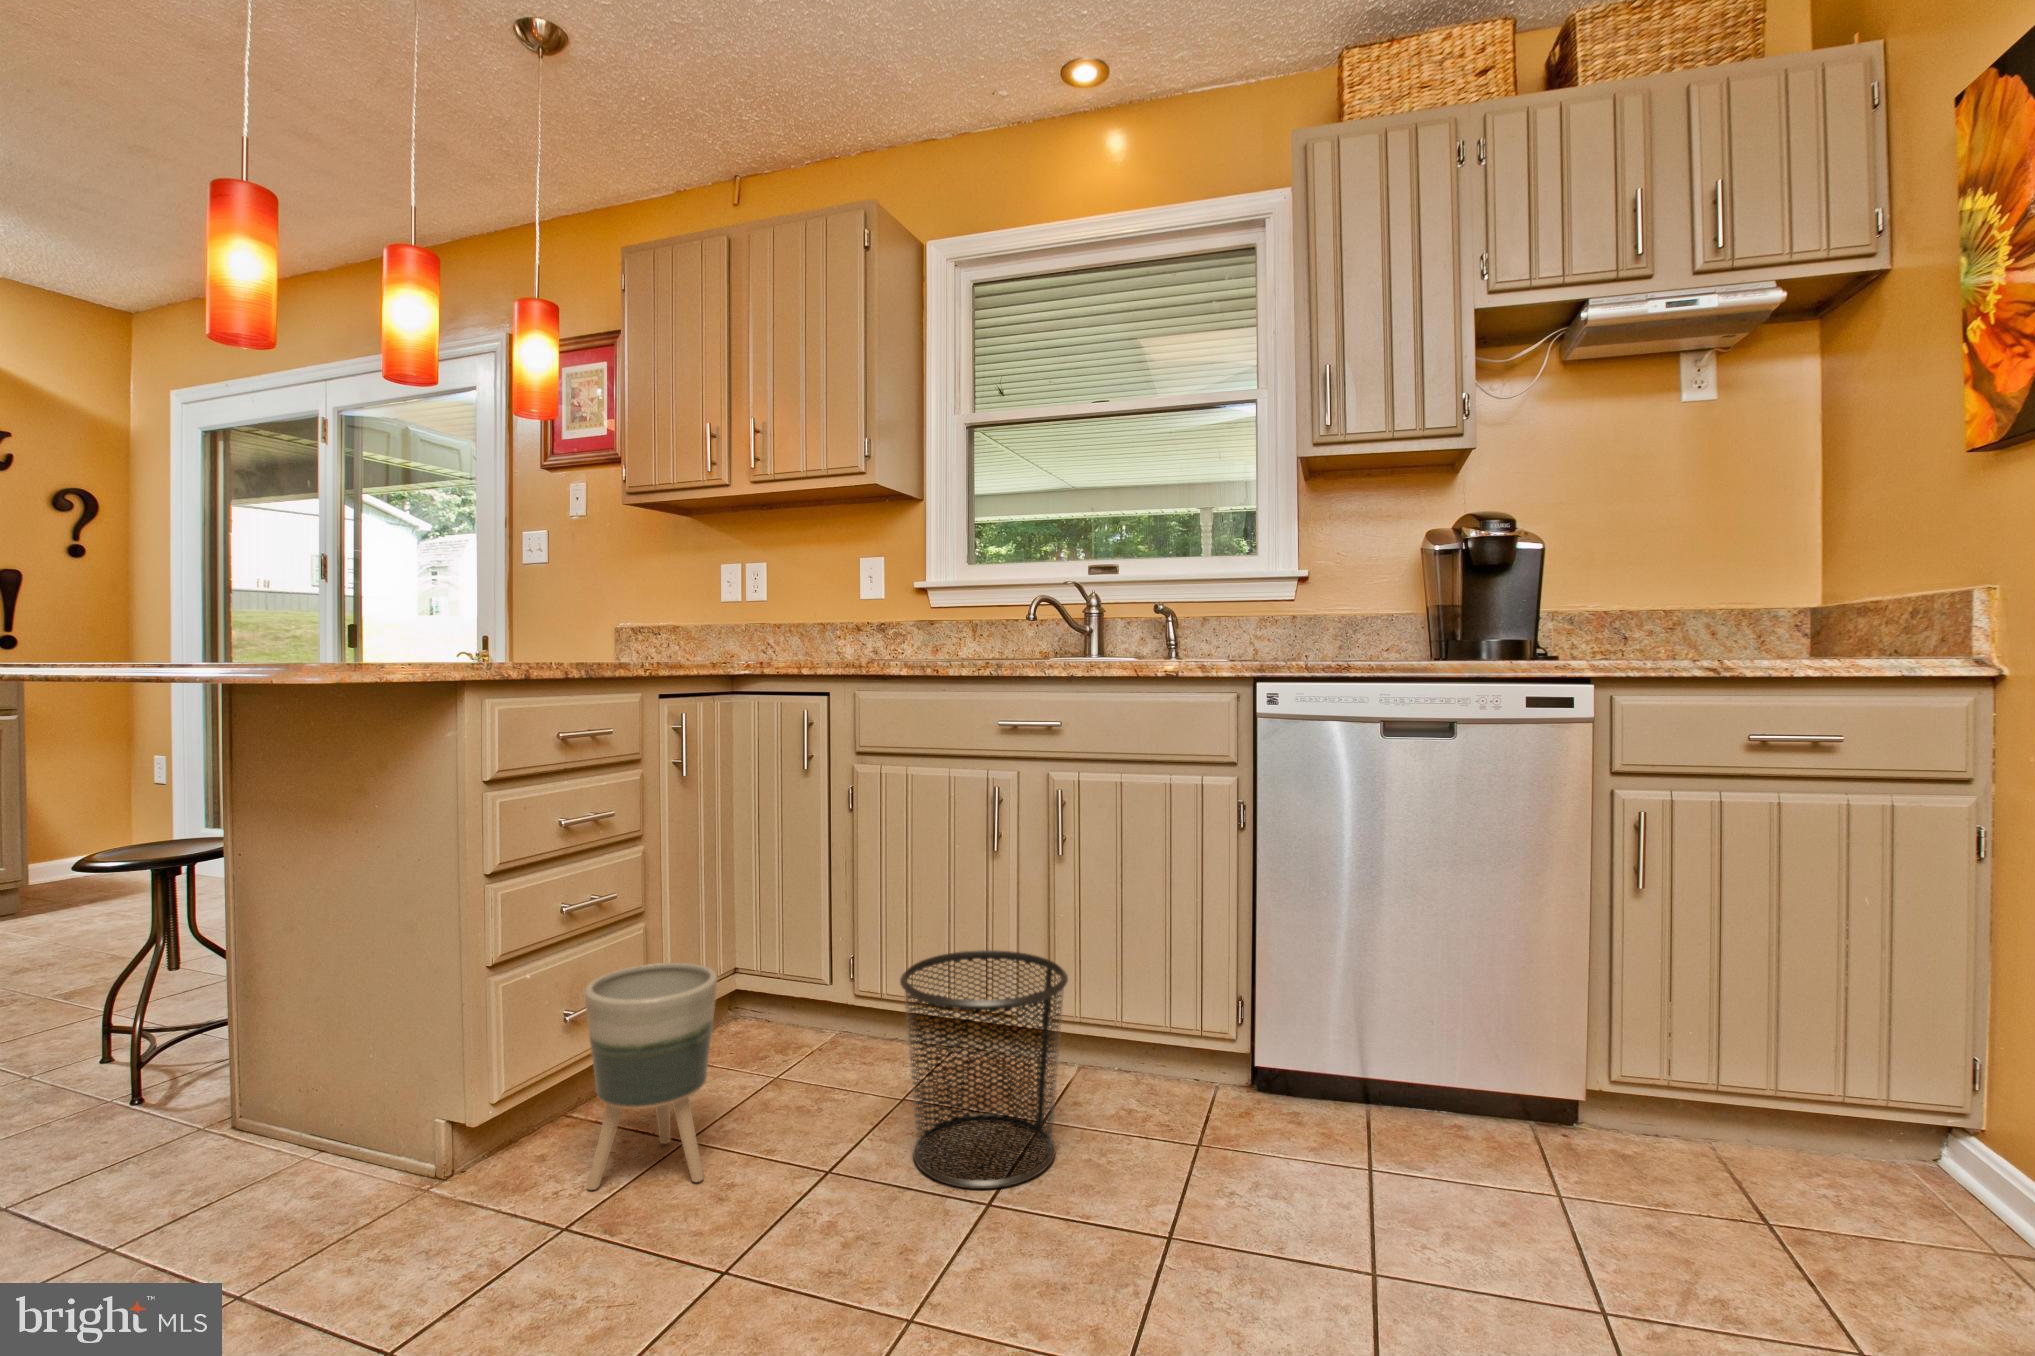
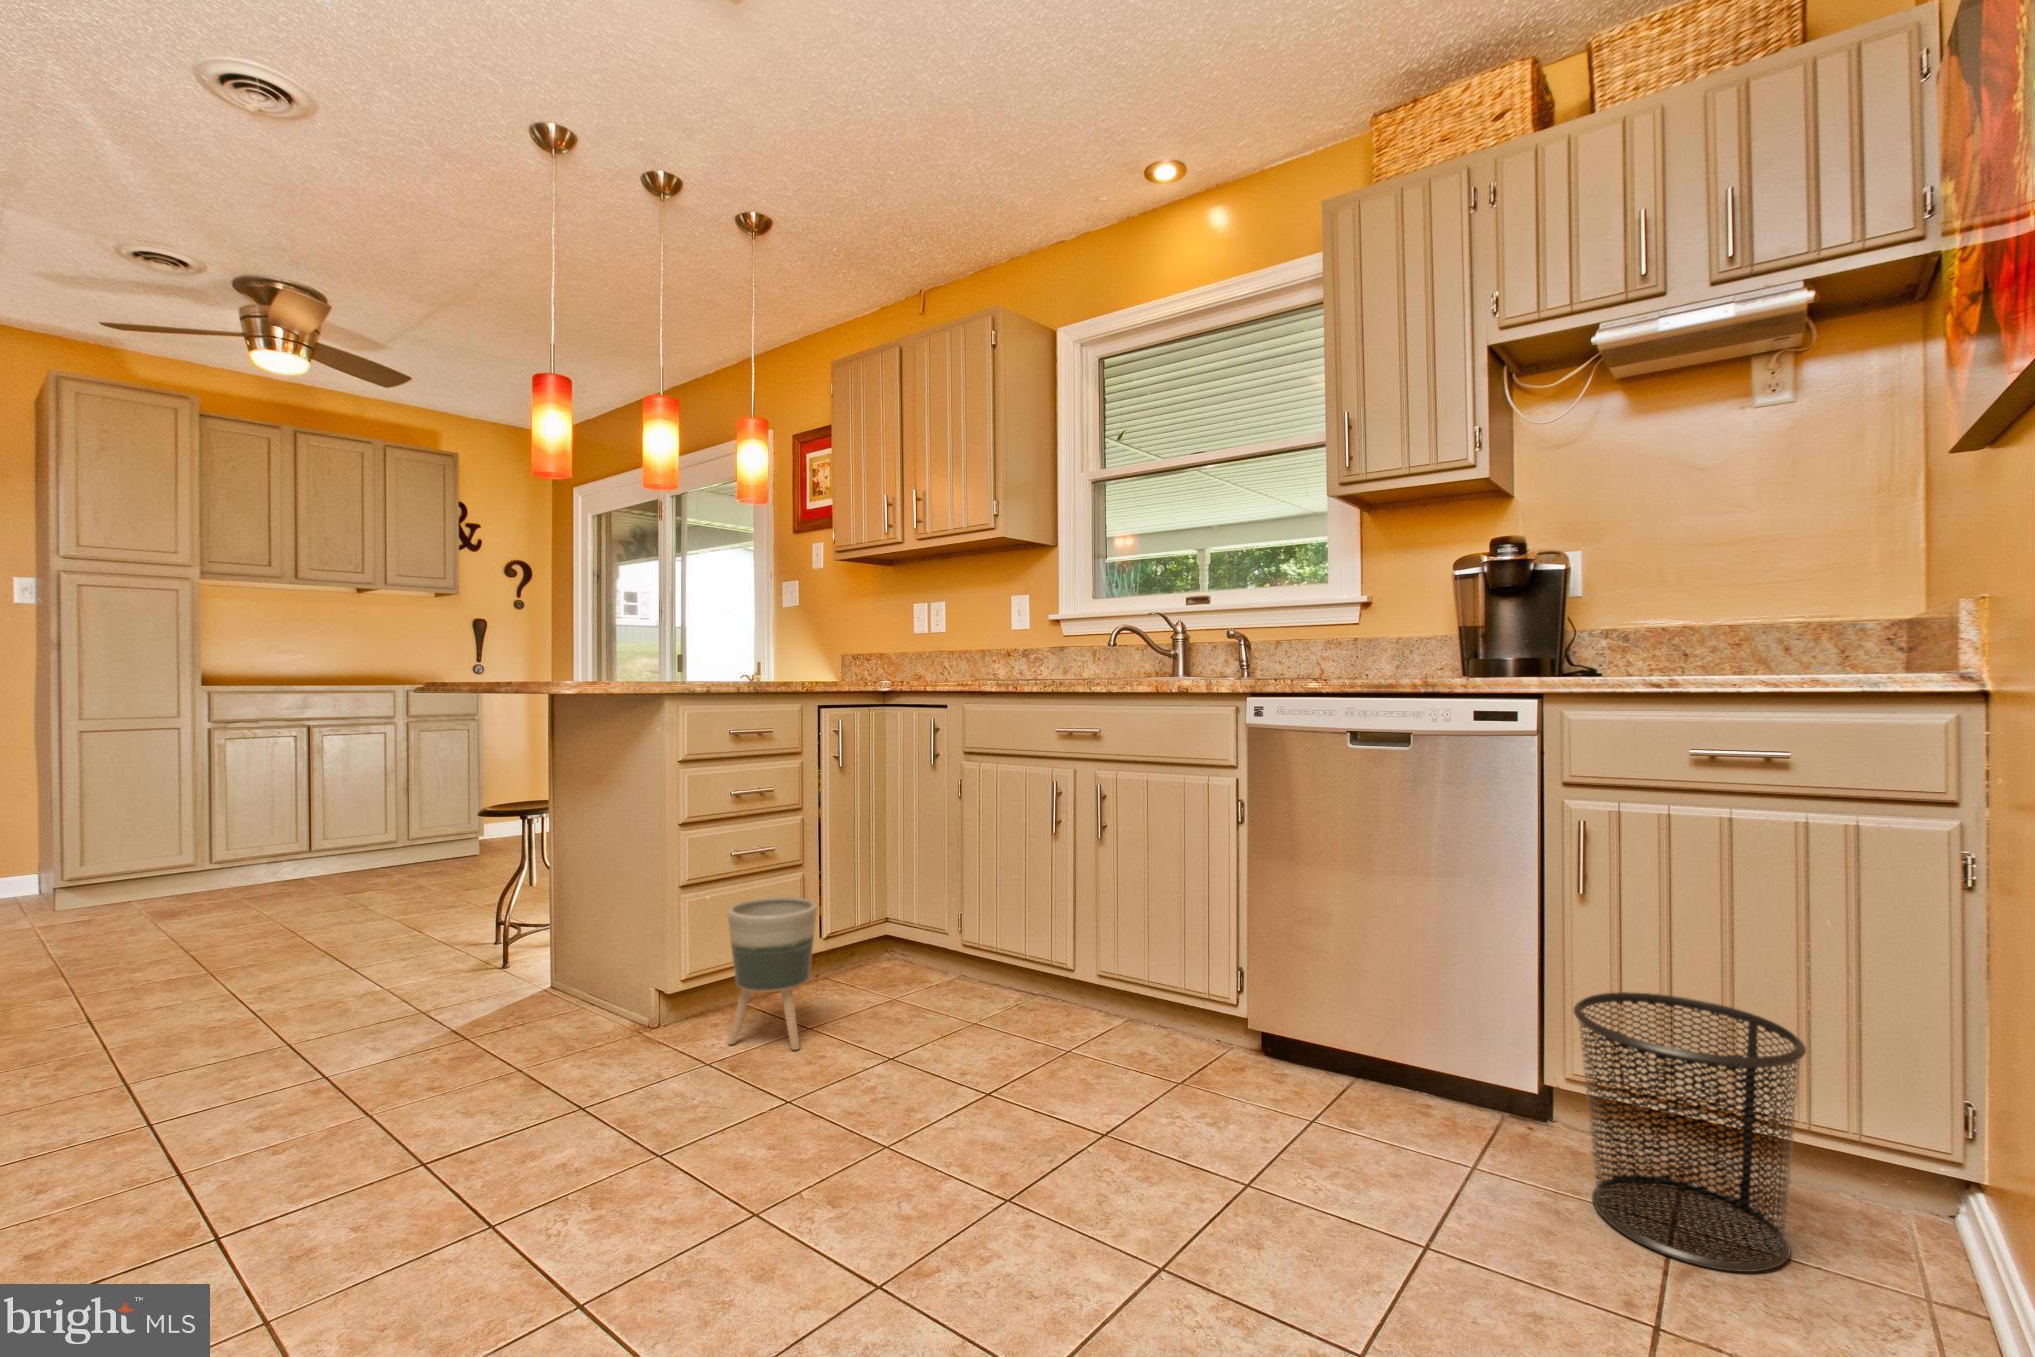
trash can: present [900,950,1068,1189] -> present [1573,992,1806,1272]

